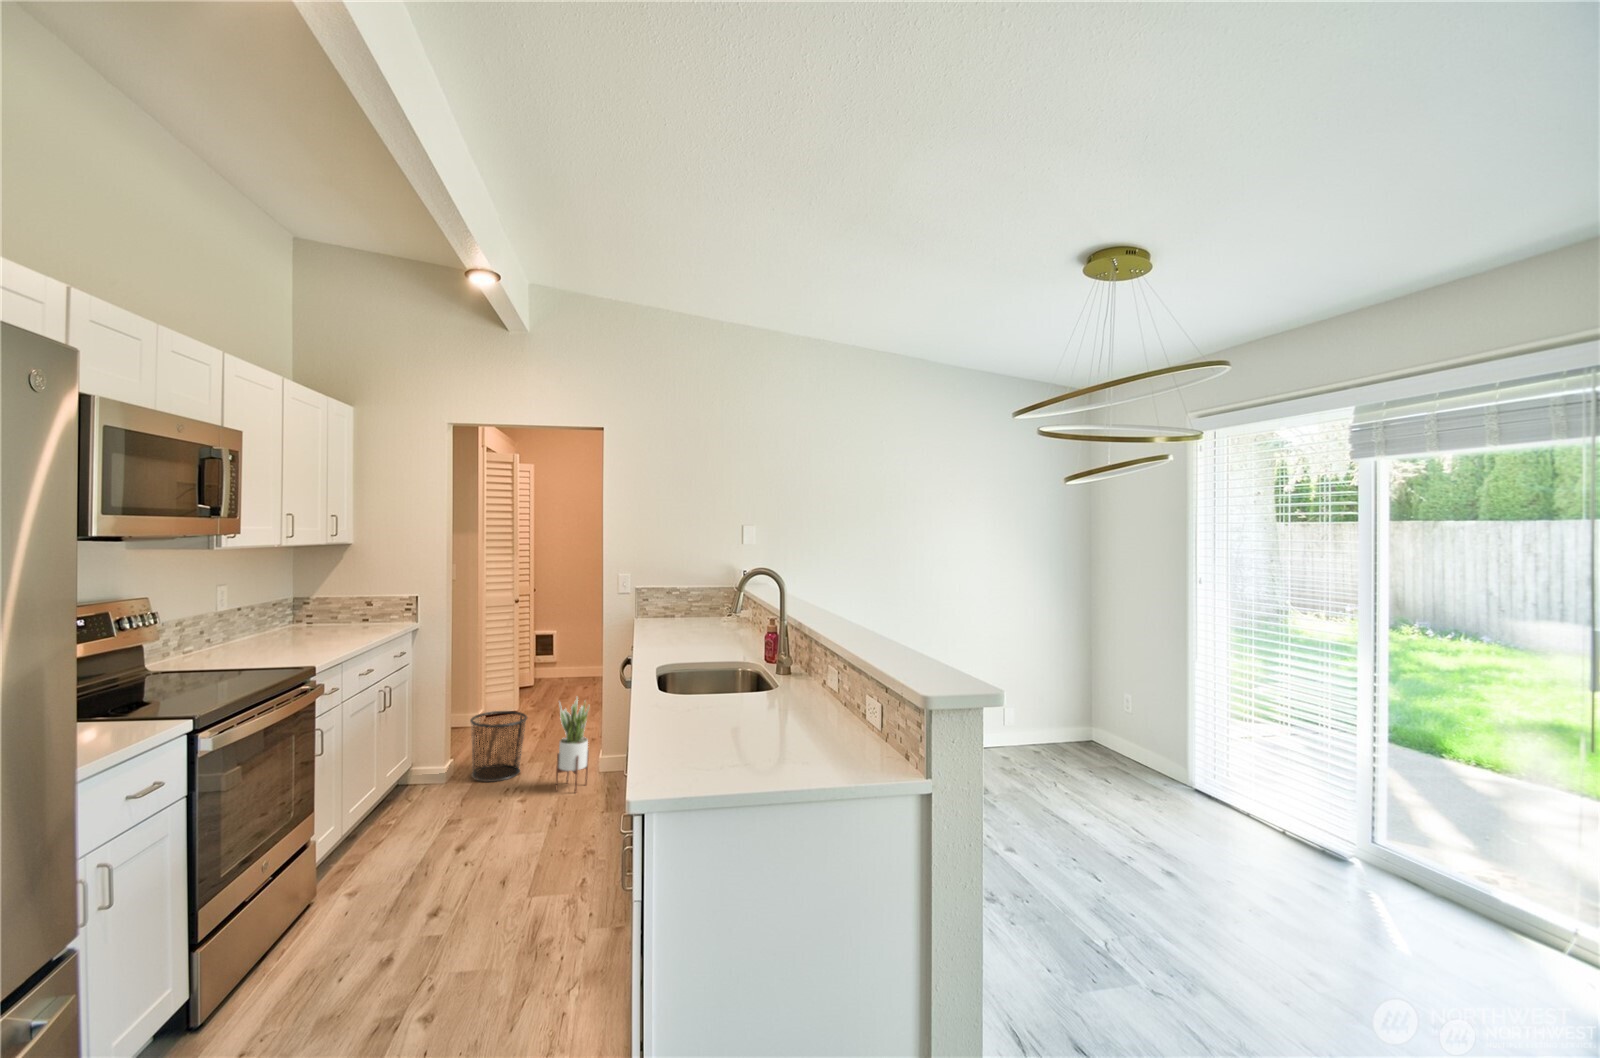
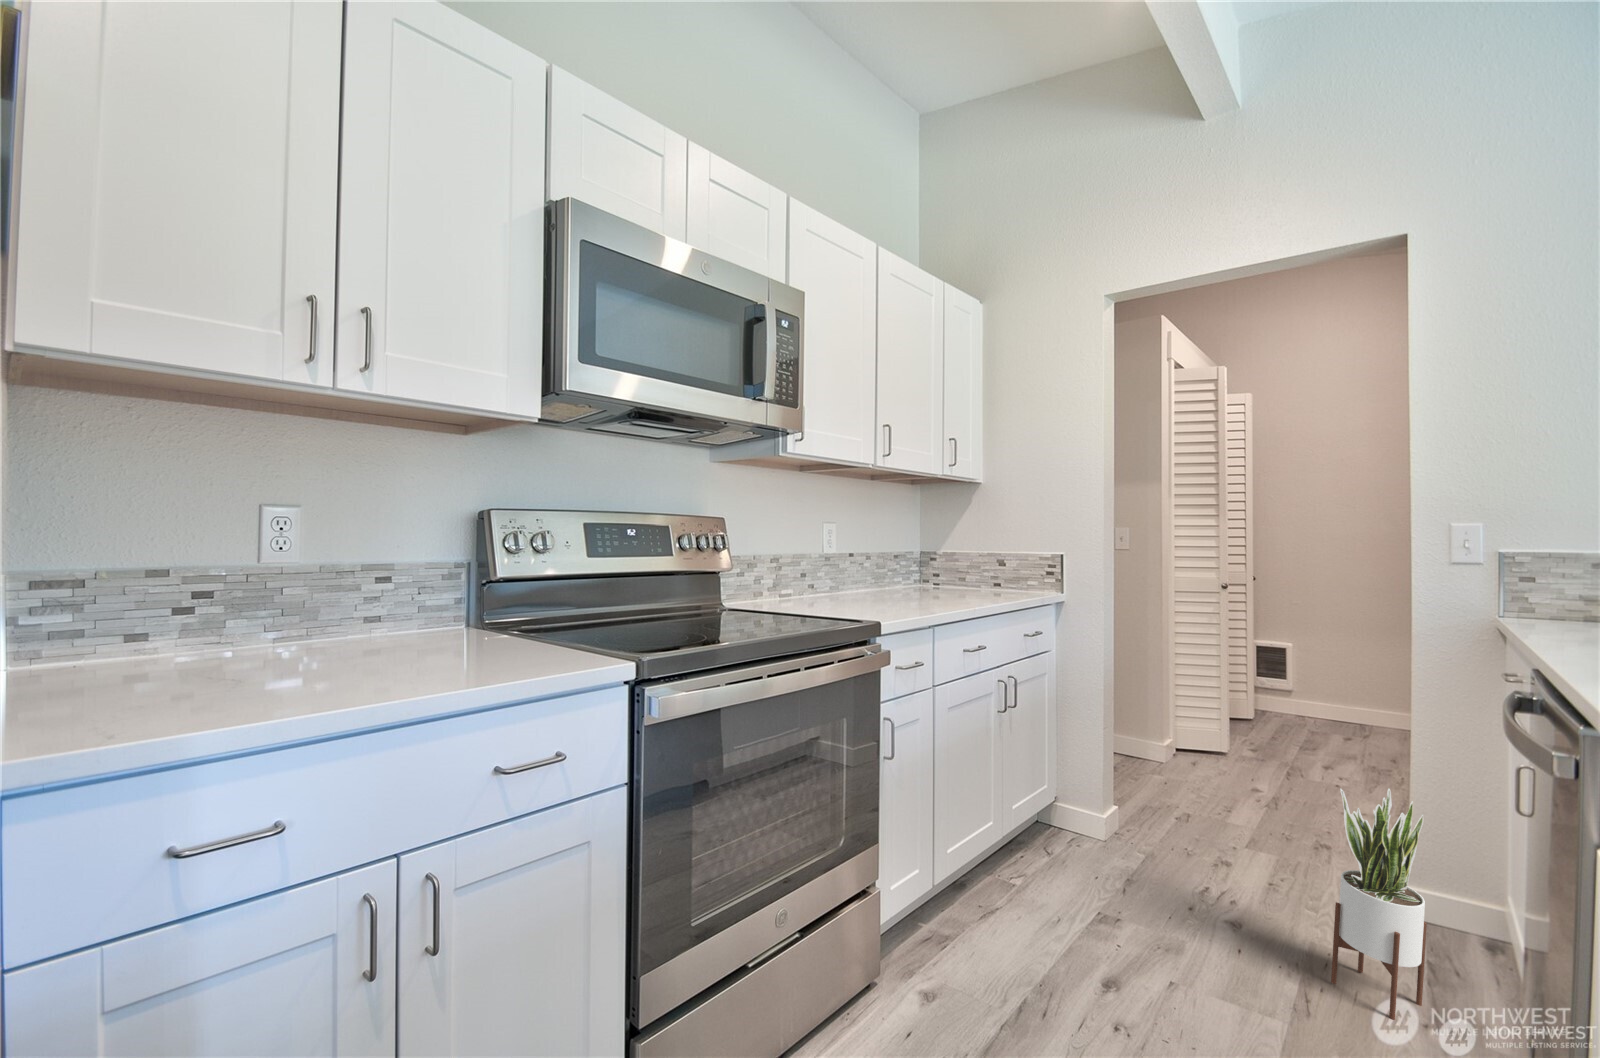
waste bin: present [470,711,527,782] -> none [1144,758,1255,897]

